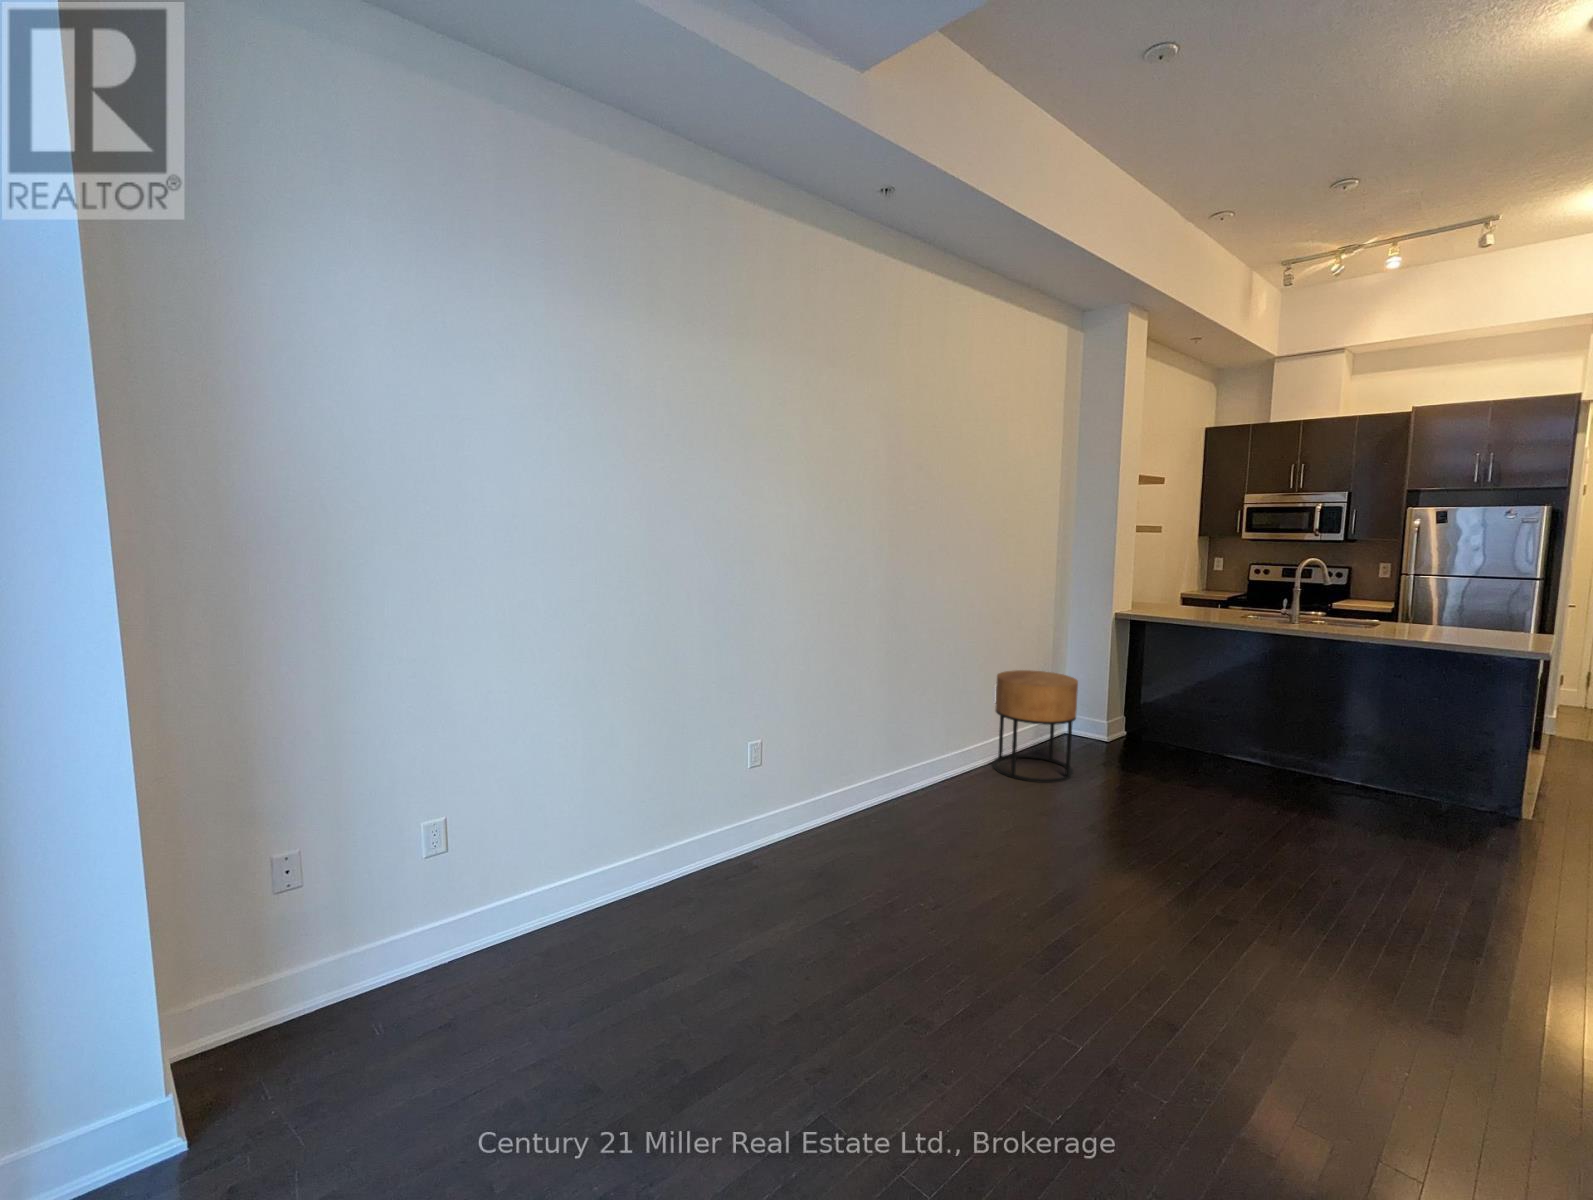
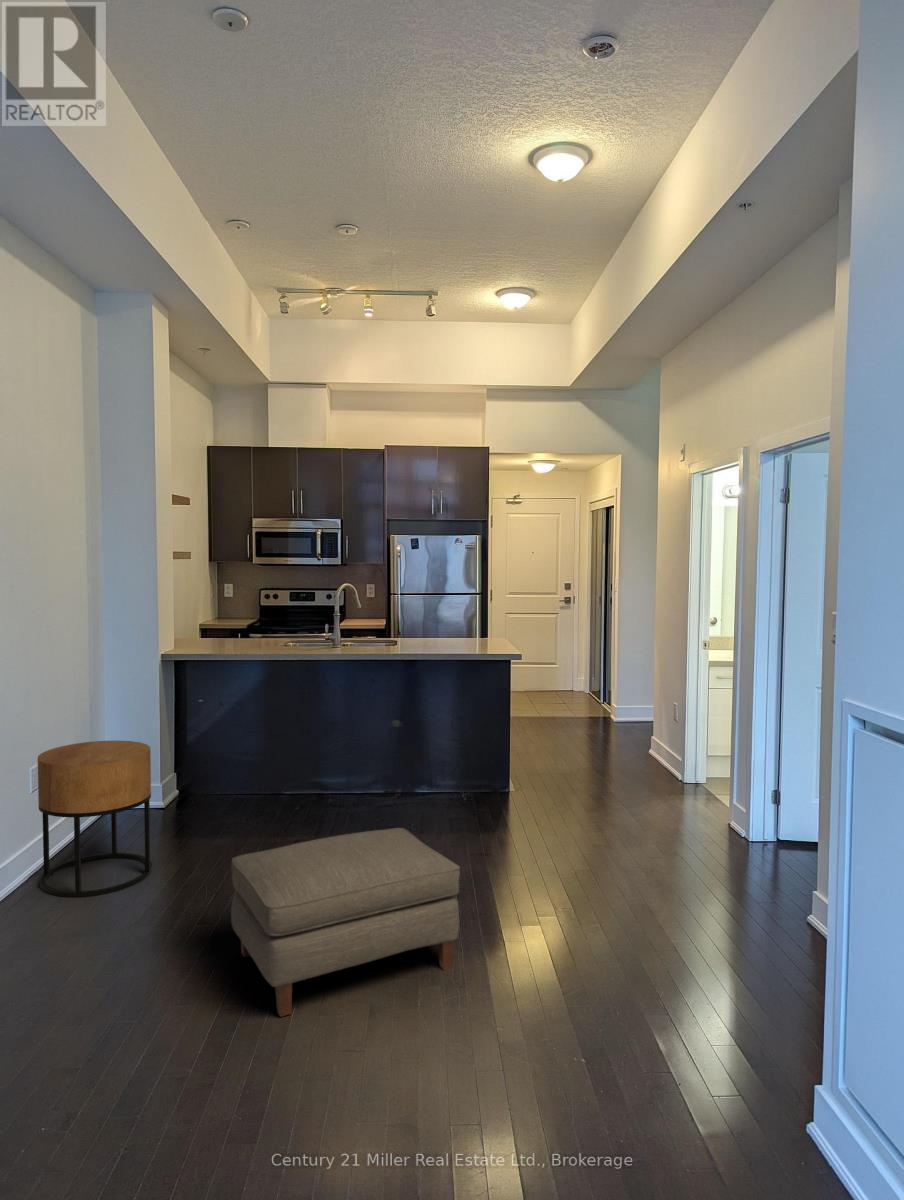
ottoman: none [1094,772,1309,933] -> present [231,828,460,1017]

